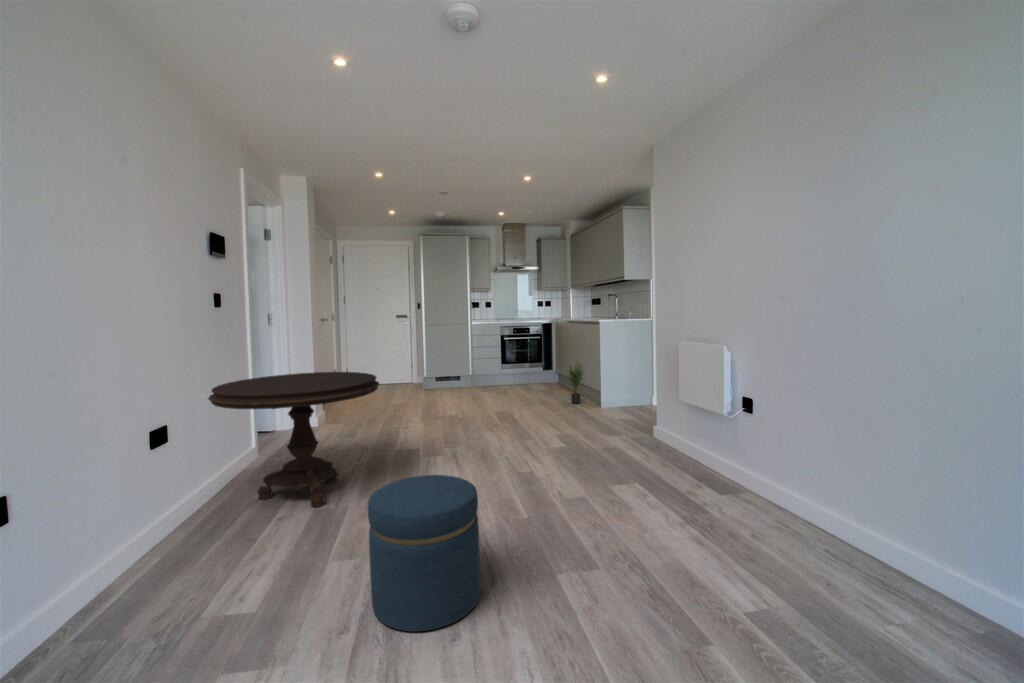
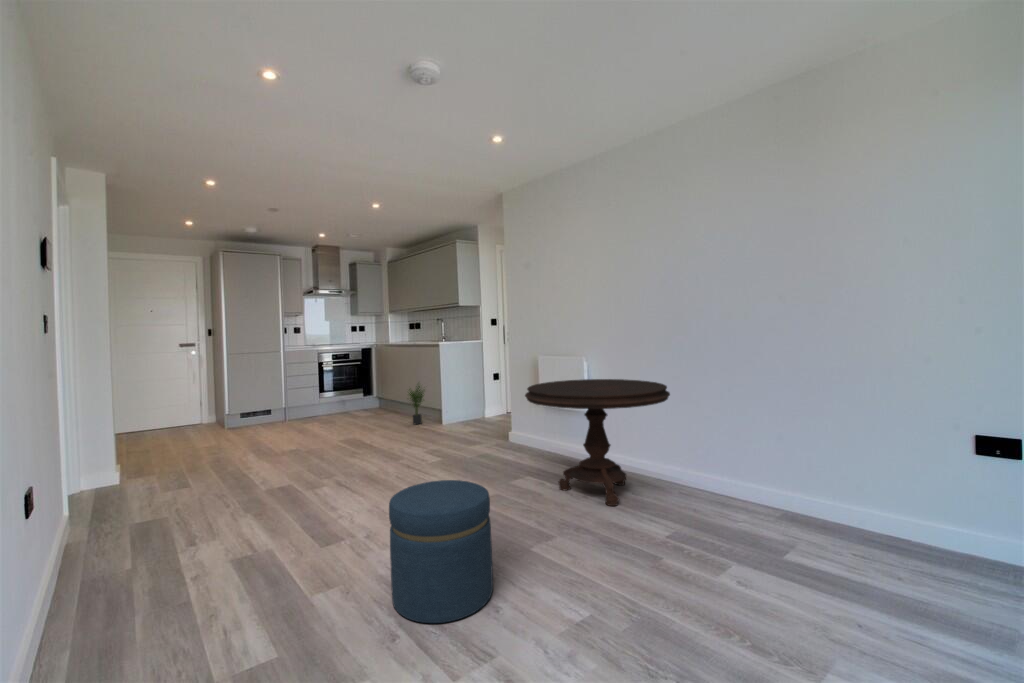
side table: present [208,372,379,507] -> present [525,379,670,506]

